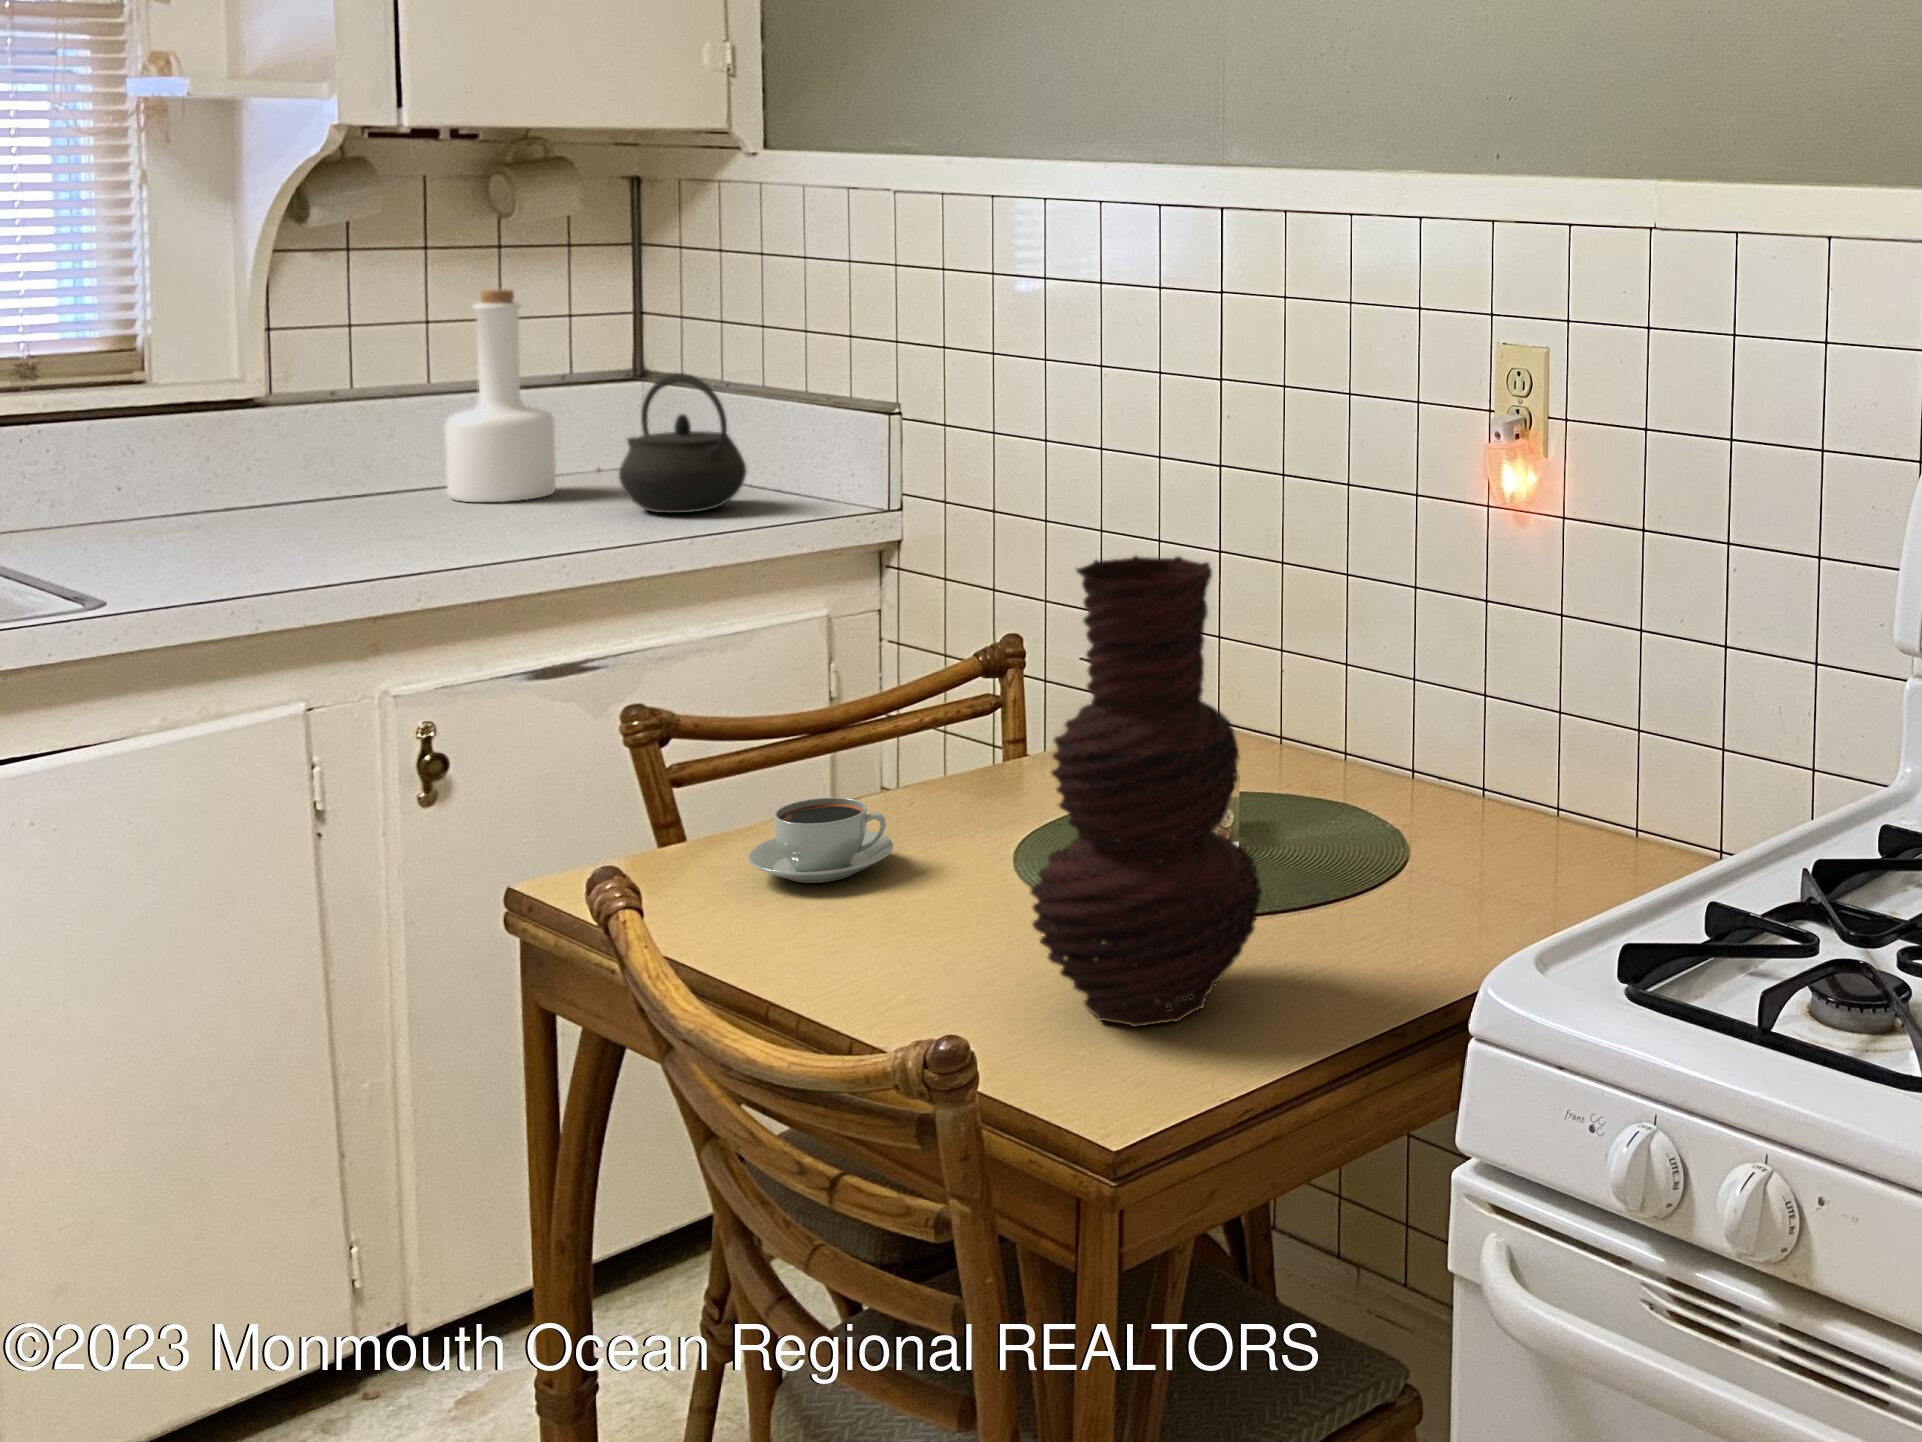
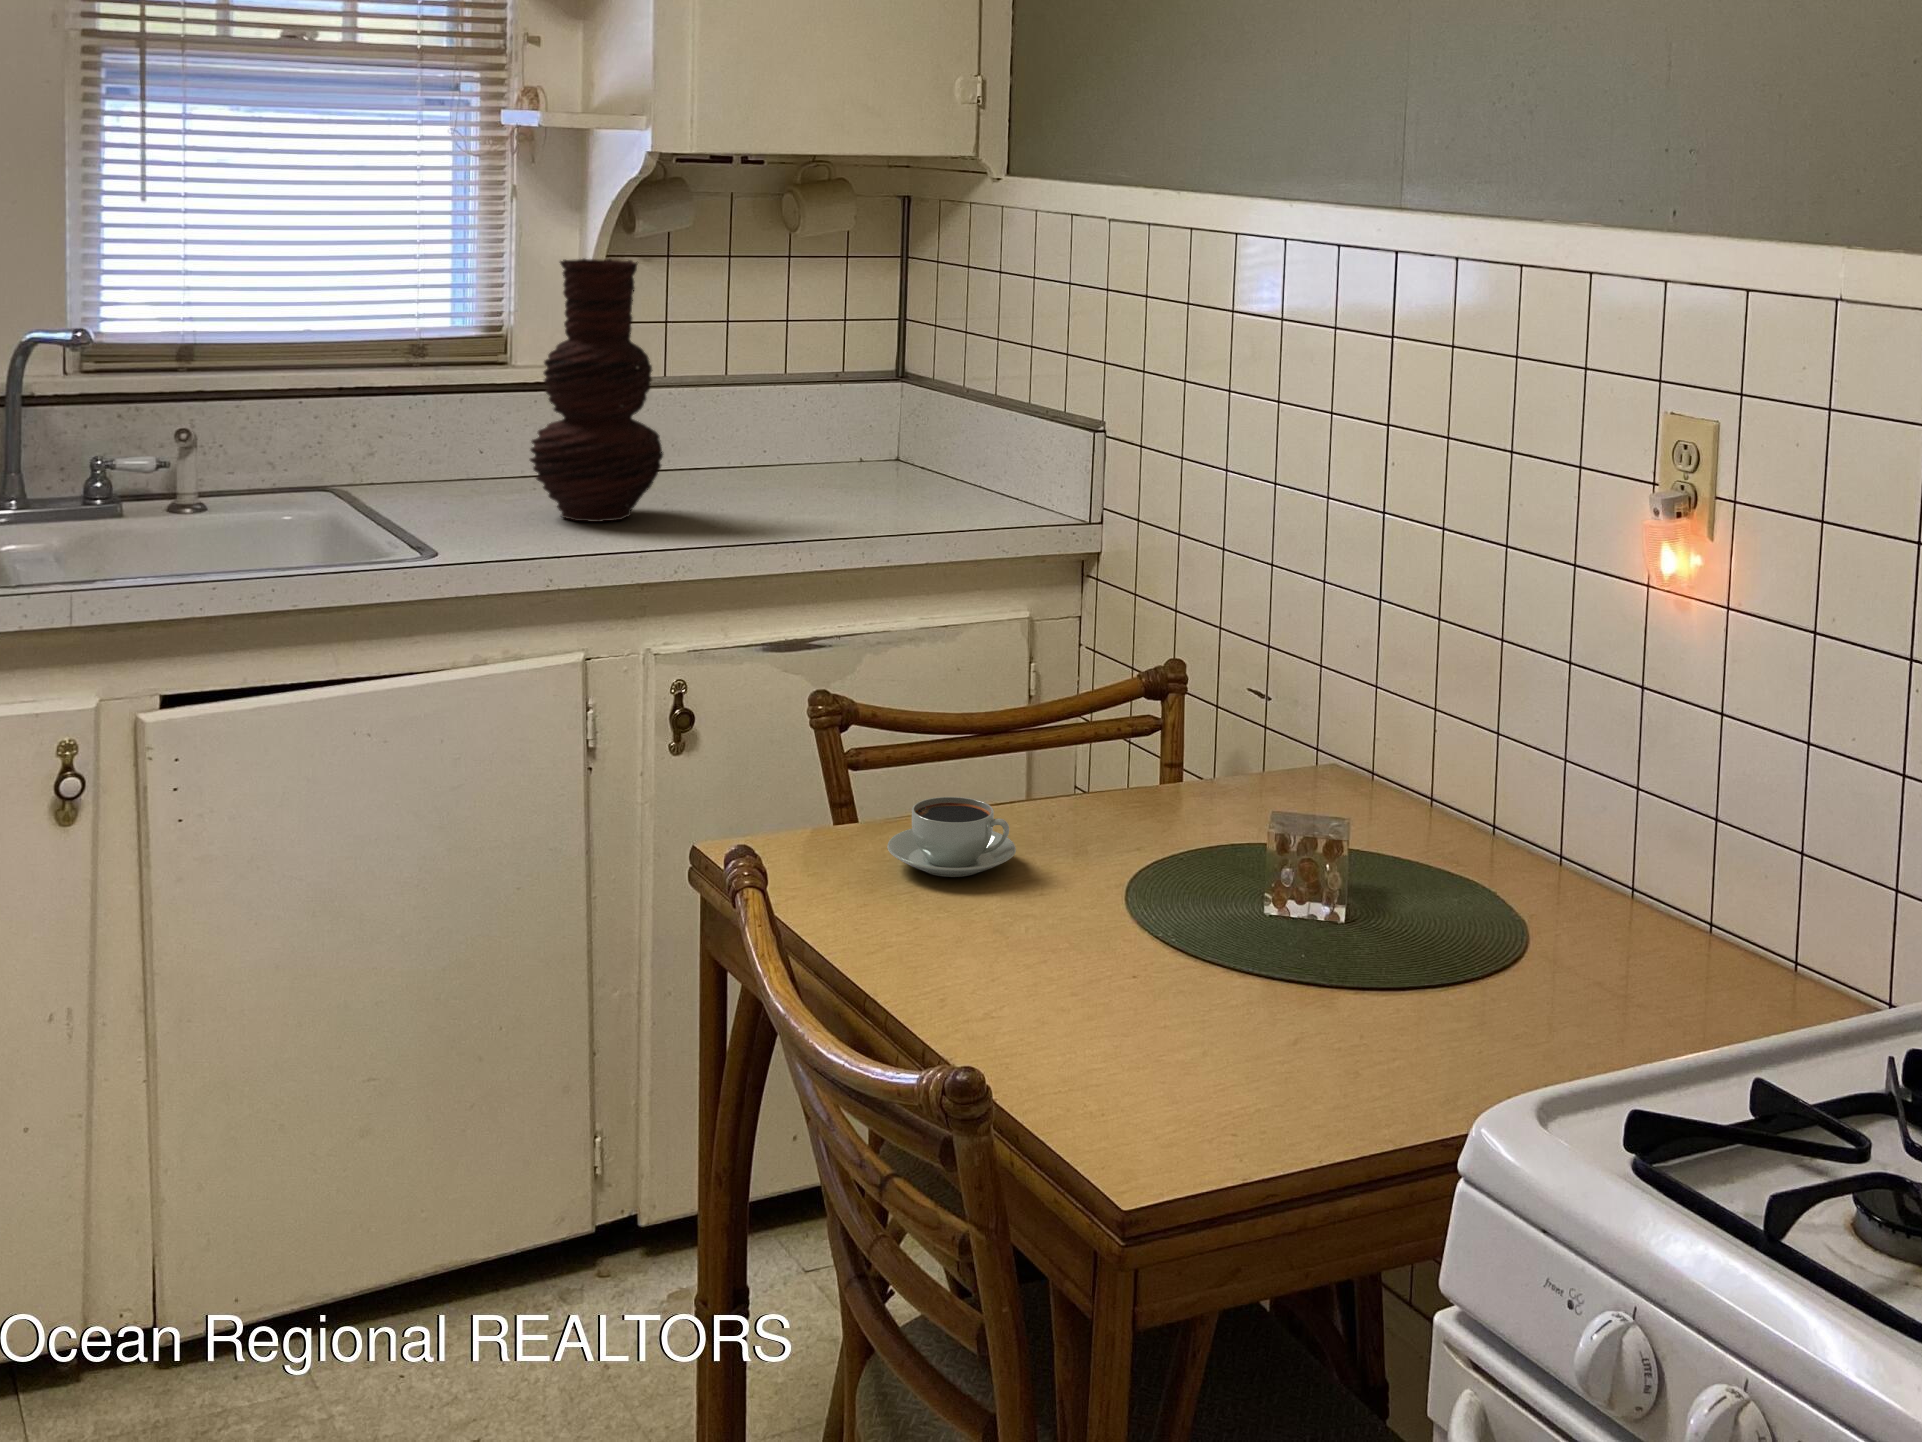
bottle: present [445,289,556,502] -> none [730,295,819,482]
kettle: present [619,373,747,513] -> none [860,380,968,506]
vase: present [1031,556,1262,1027] -> present [530,259,663,522]

